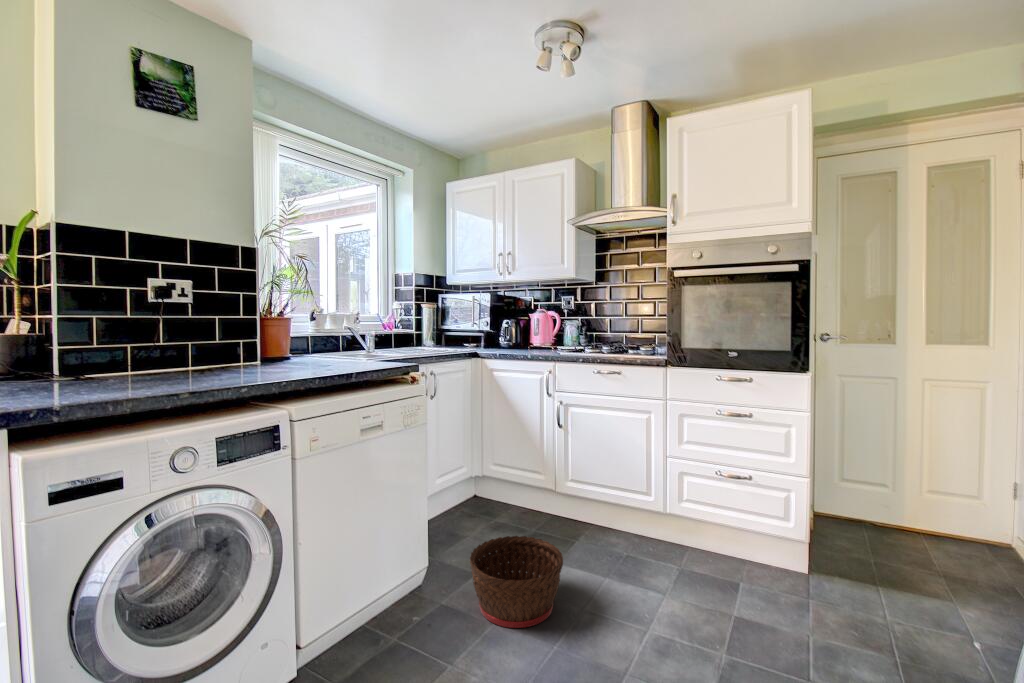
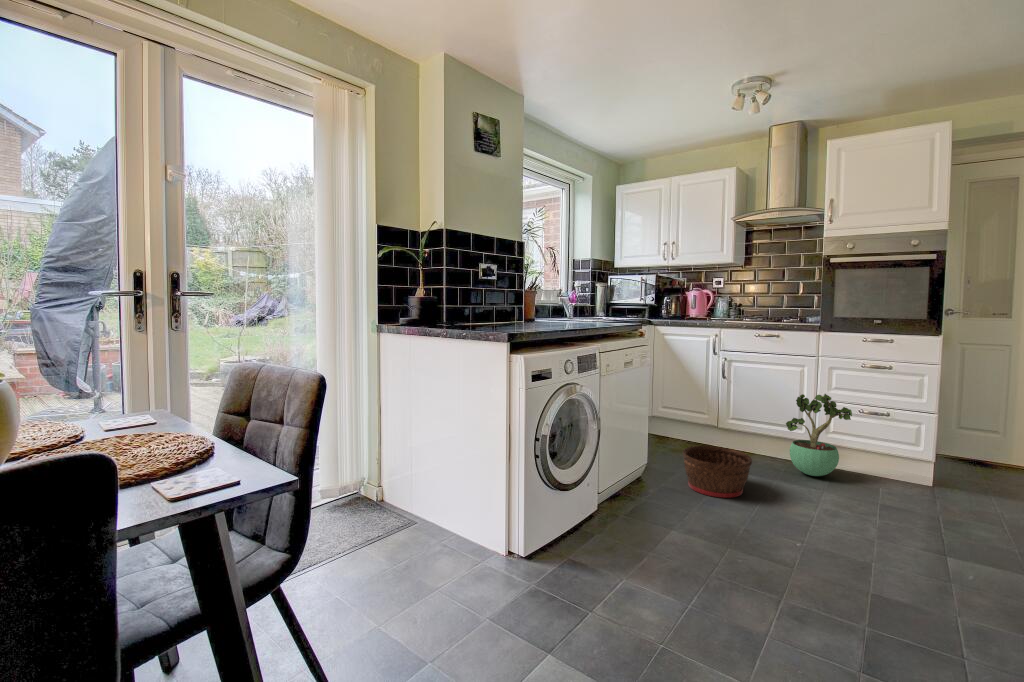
potted plant: none [625,453,704,566] -> present [786,394,852,476]

